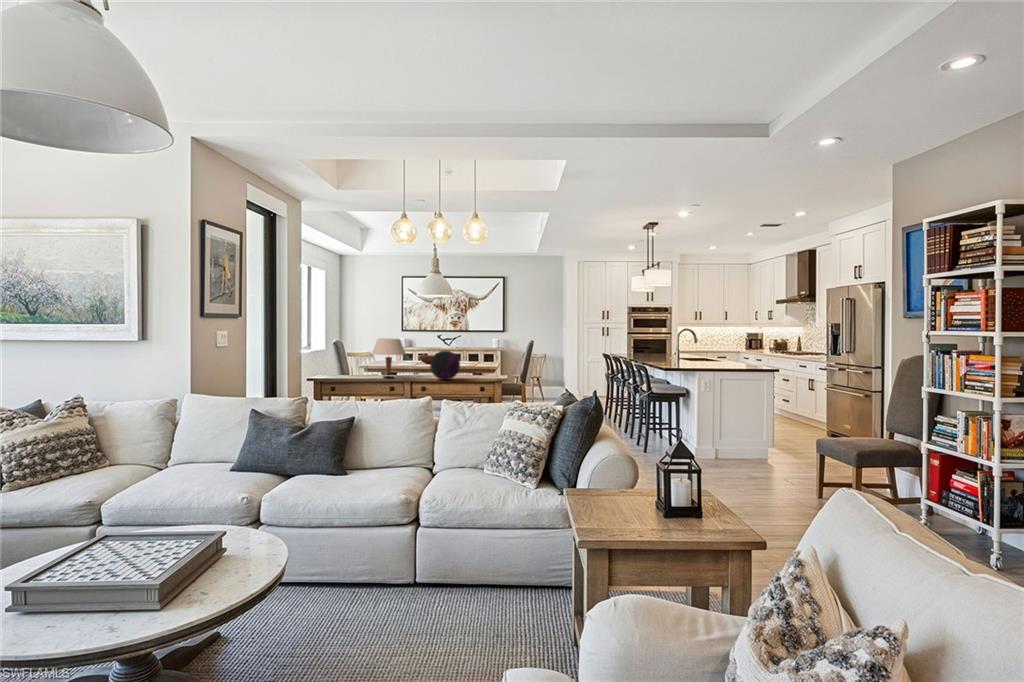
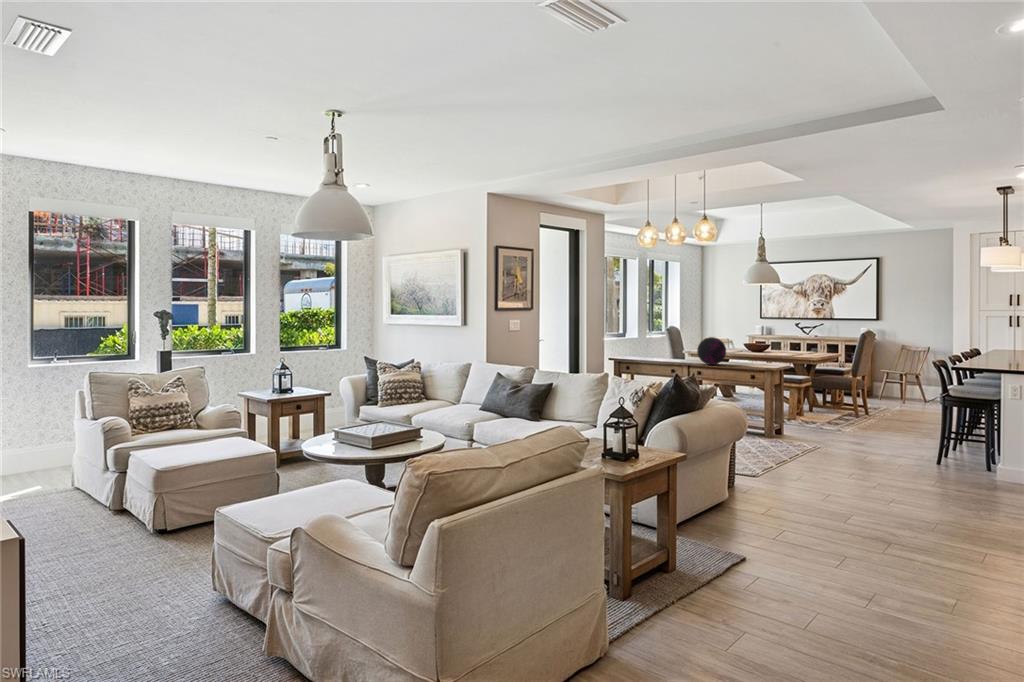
table lamp: present [372,339,406,378] -> none [649,326,680,361]

